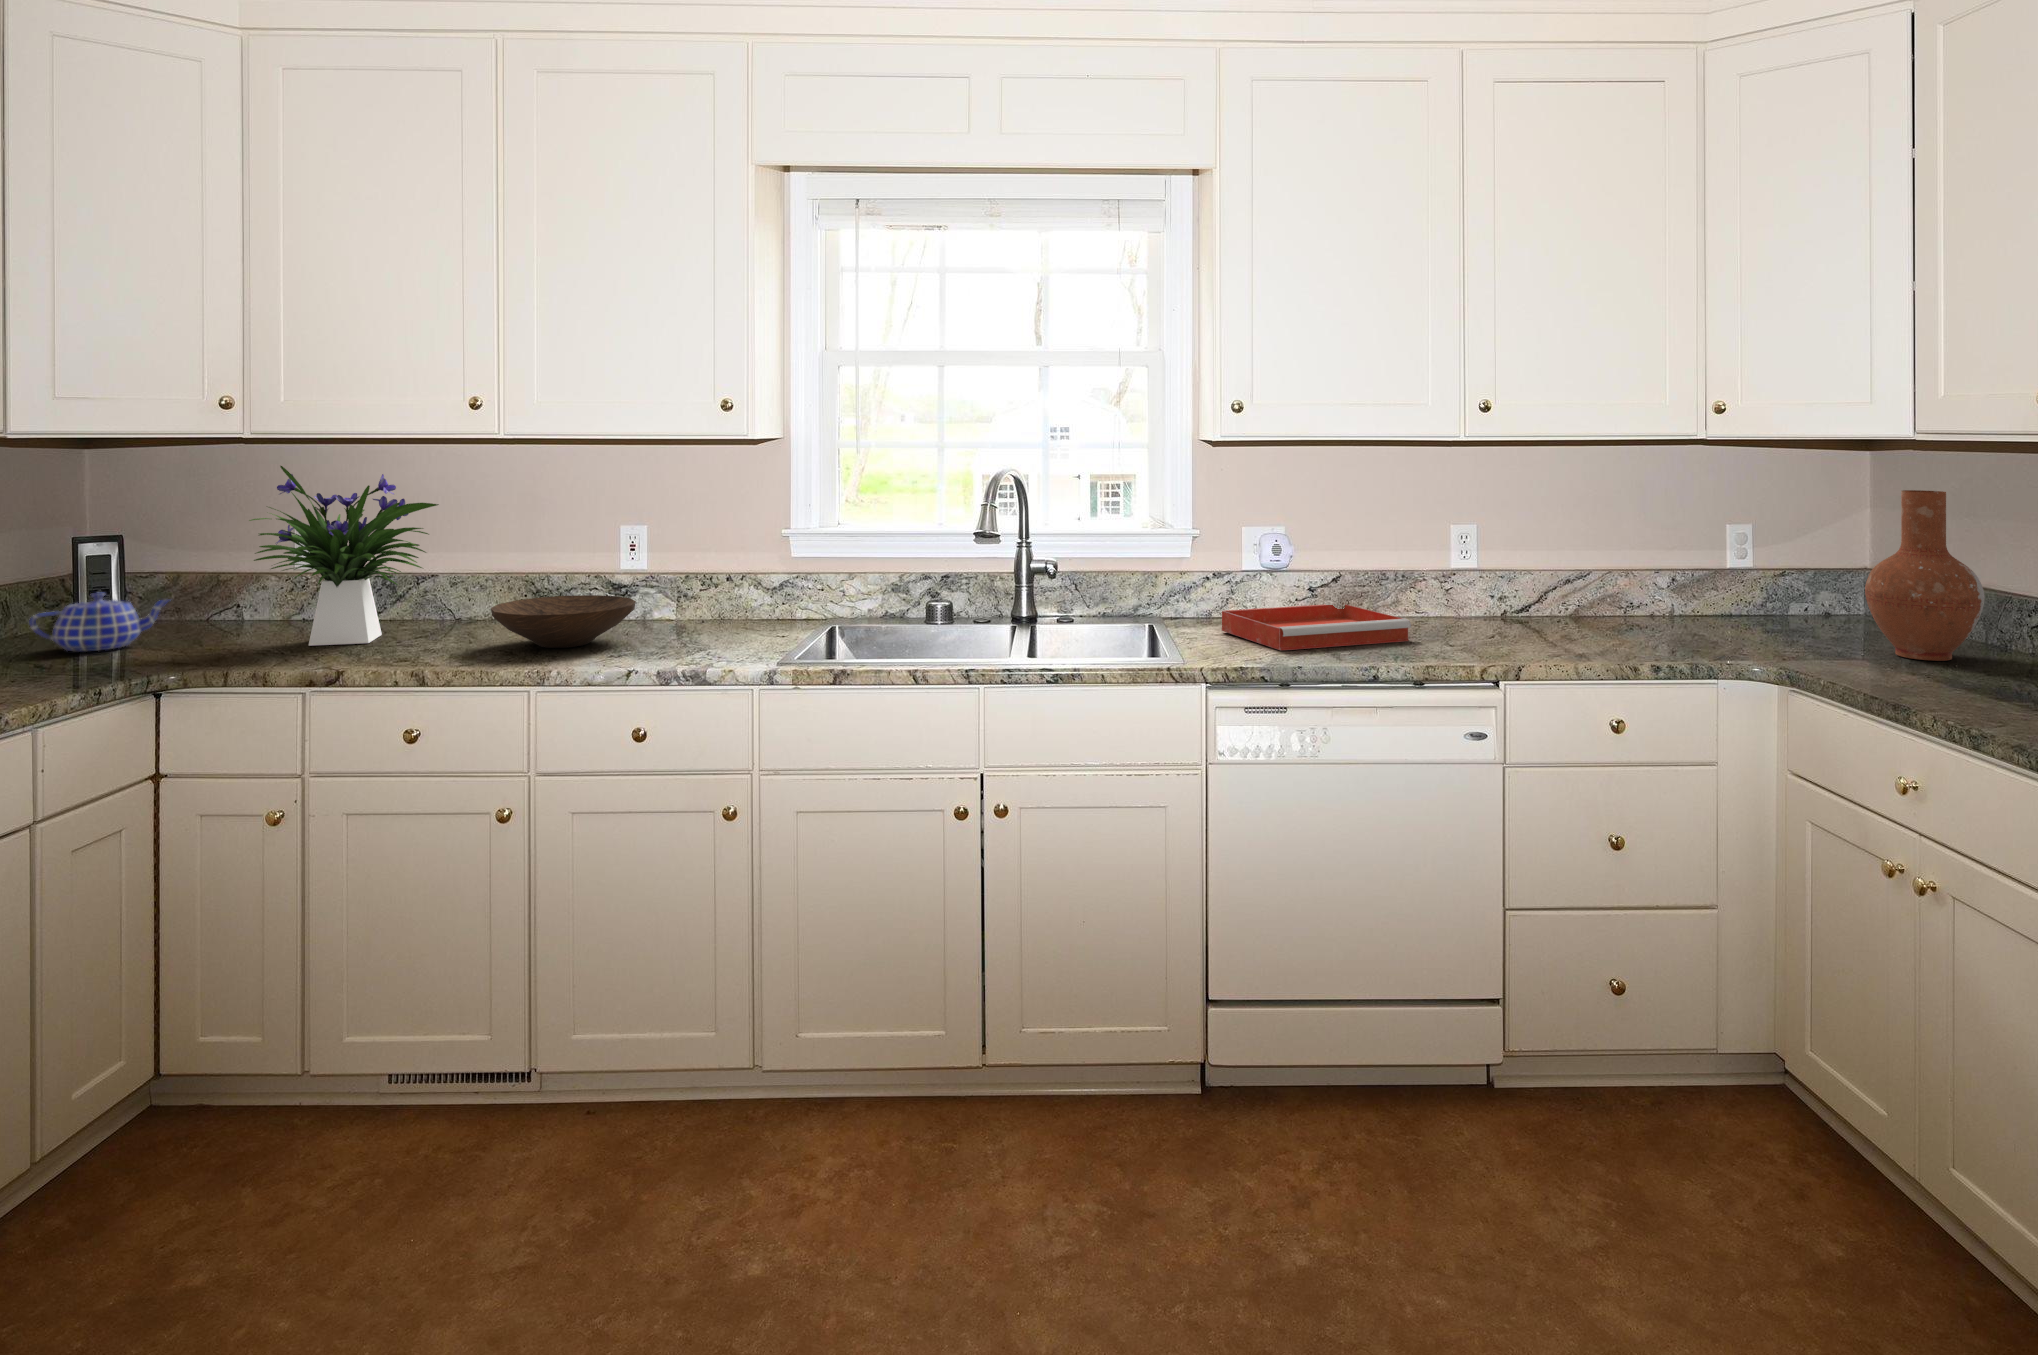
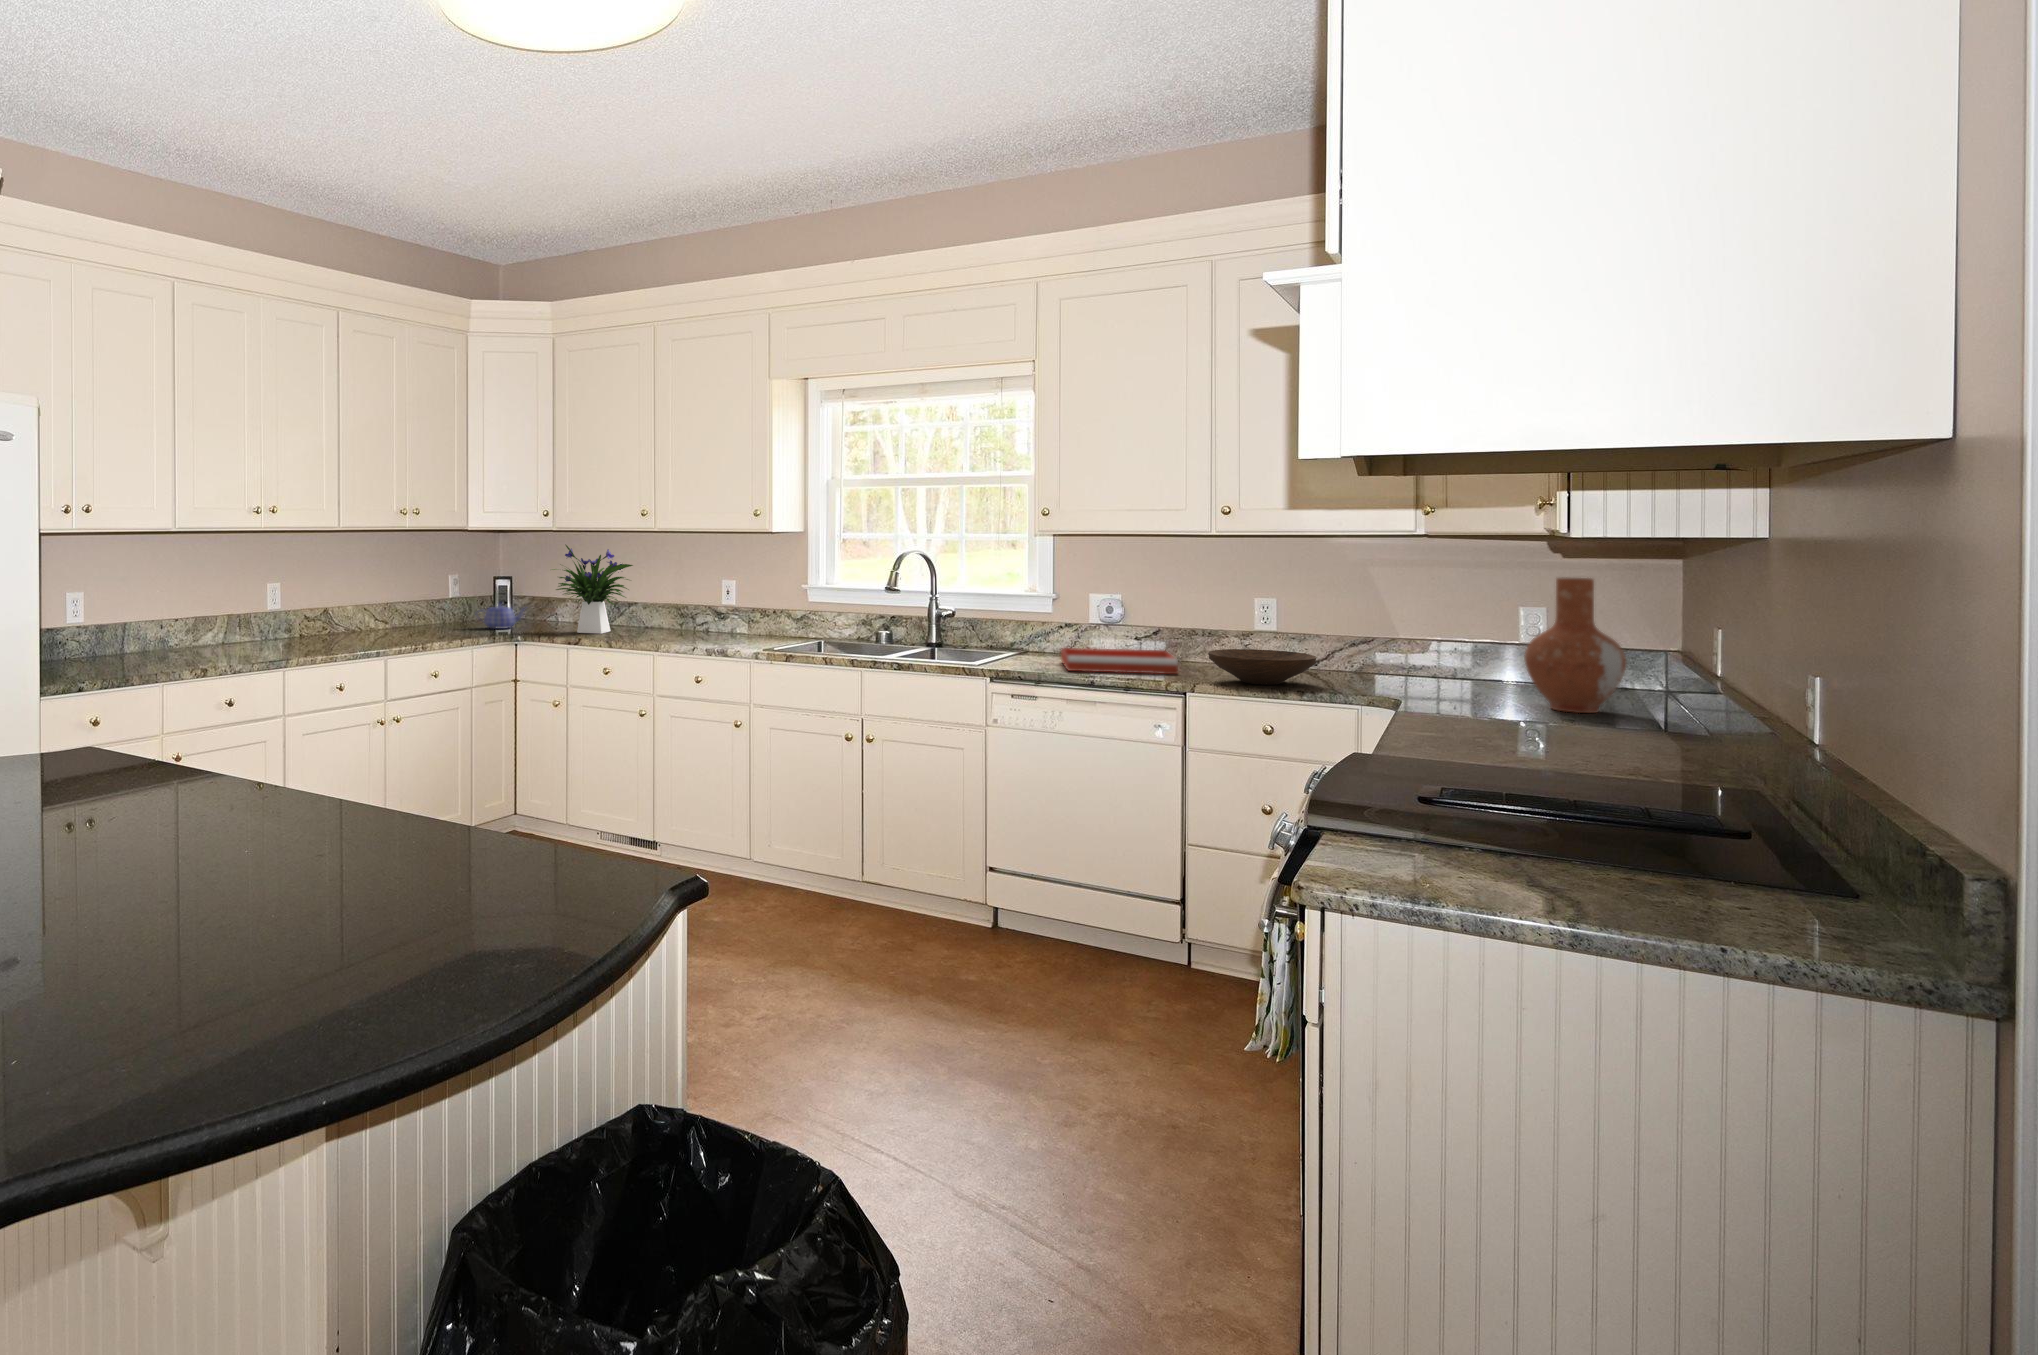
wooden bowl: present [491,595,636,648] -> present [1208,649,1316,685]

